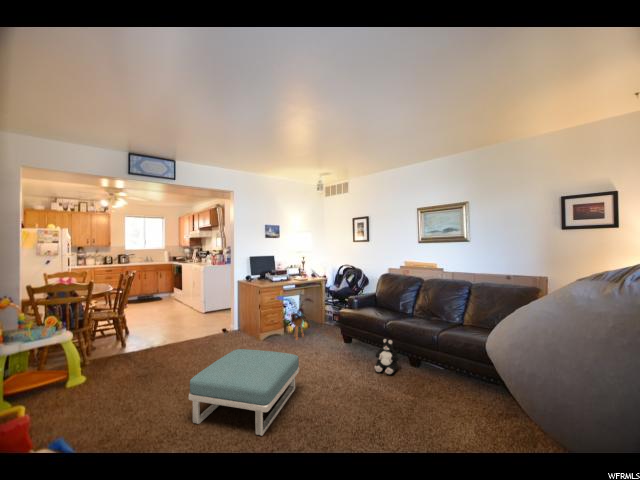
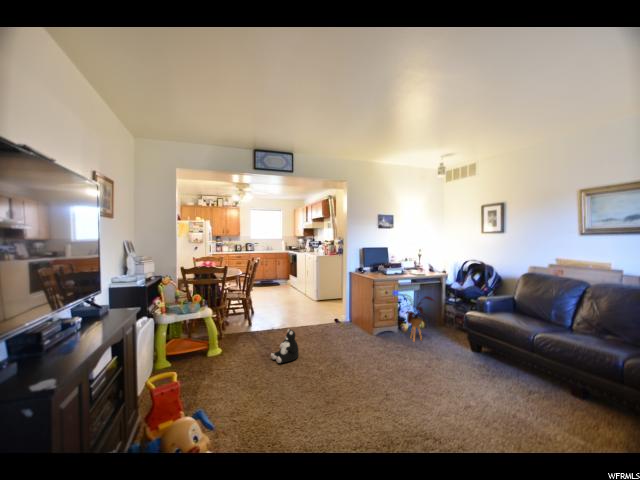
plush toy: present [374,339,399,374] -> present [271,329,299,363]
footstool: present [189,349,299,436] -> none [308,346,426,456]

